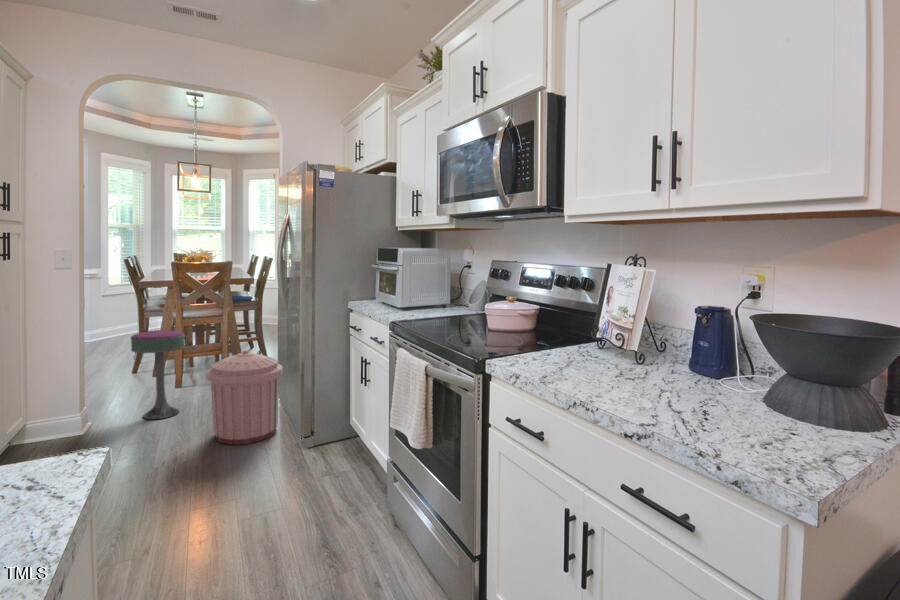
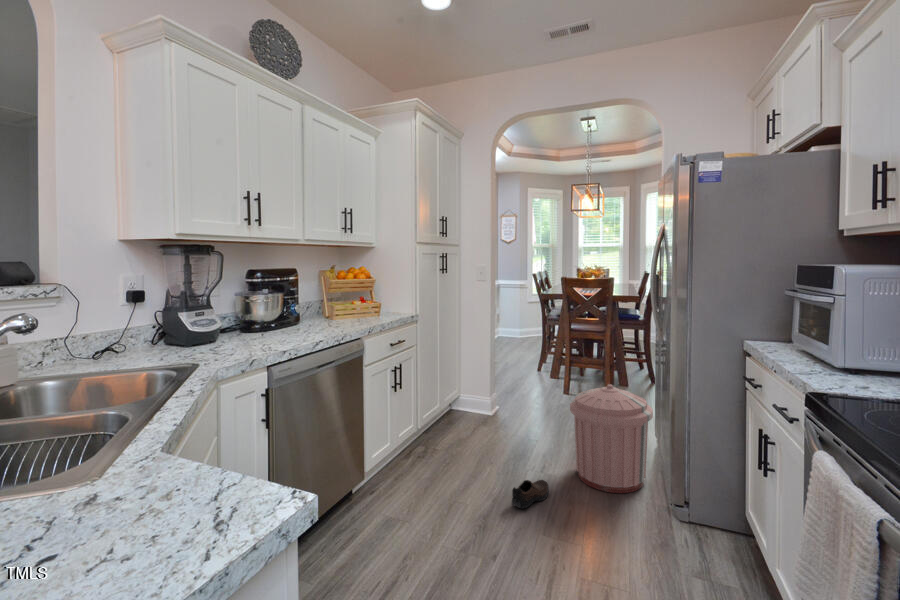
bar stool: present [131,330,185,419] -> none [518,349,561,434]
shoe: none [153,451,191,481] -> present [512,480,549,508]

